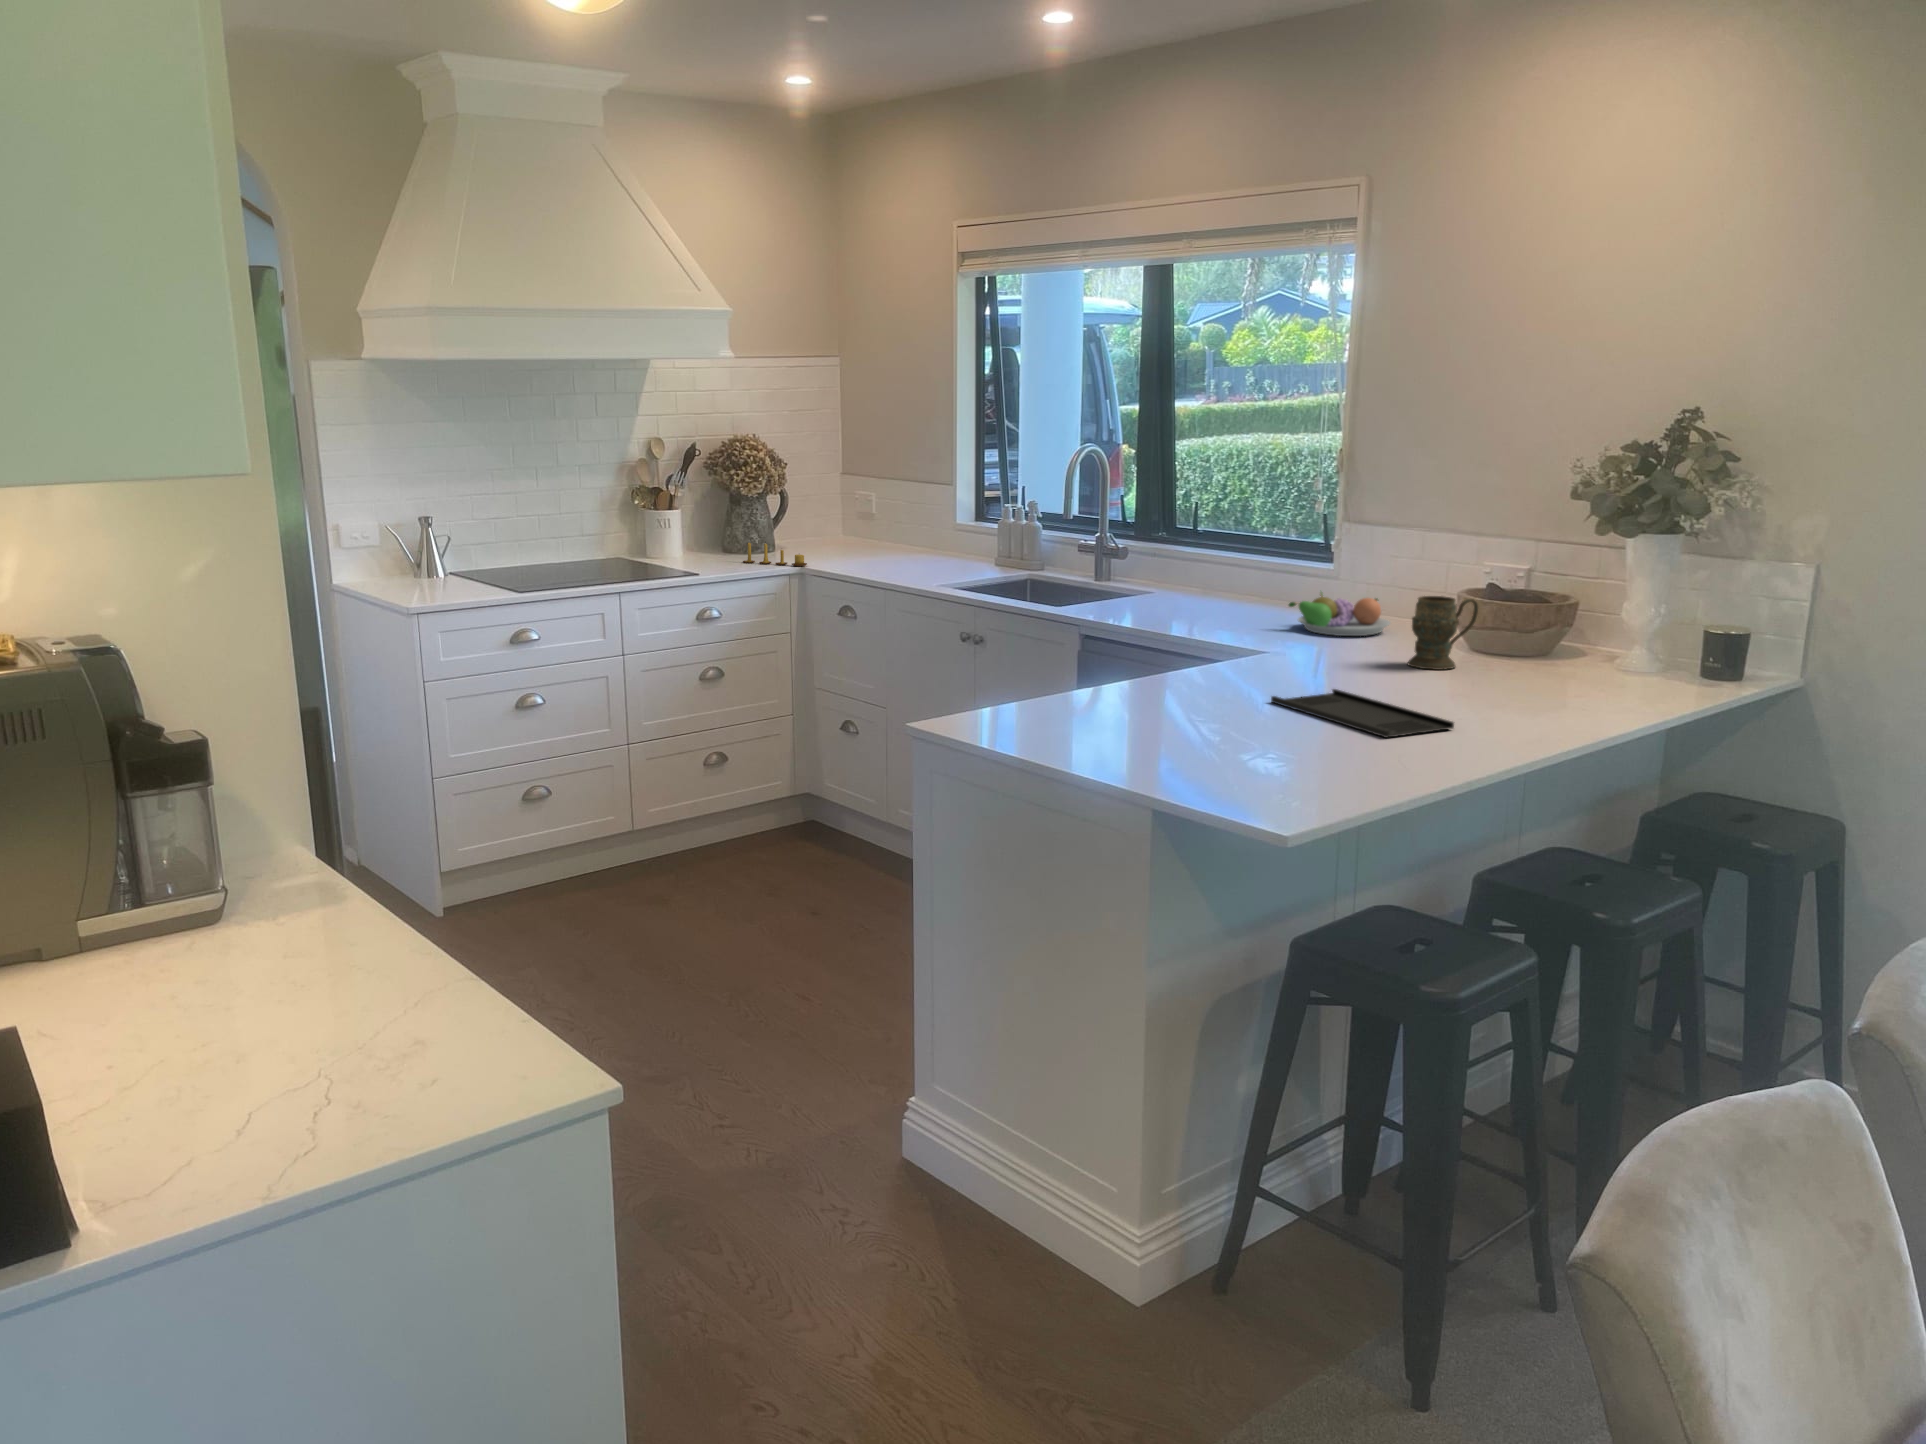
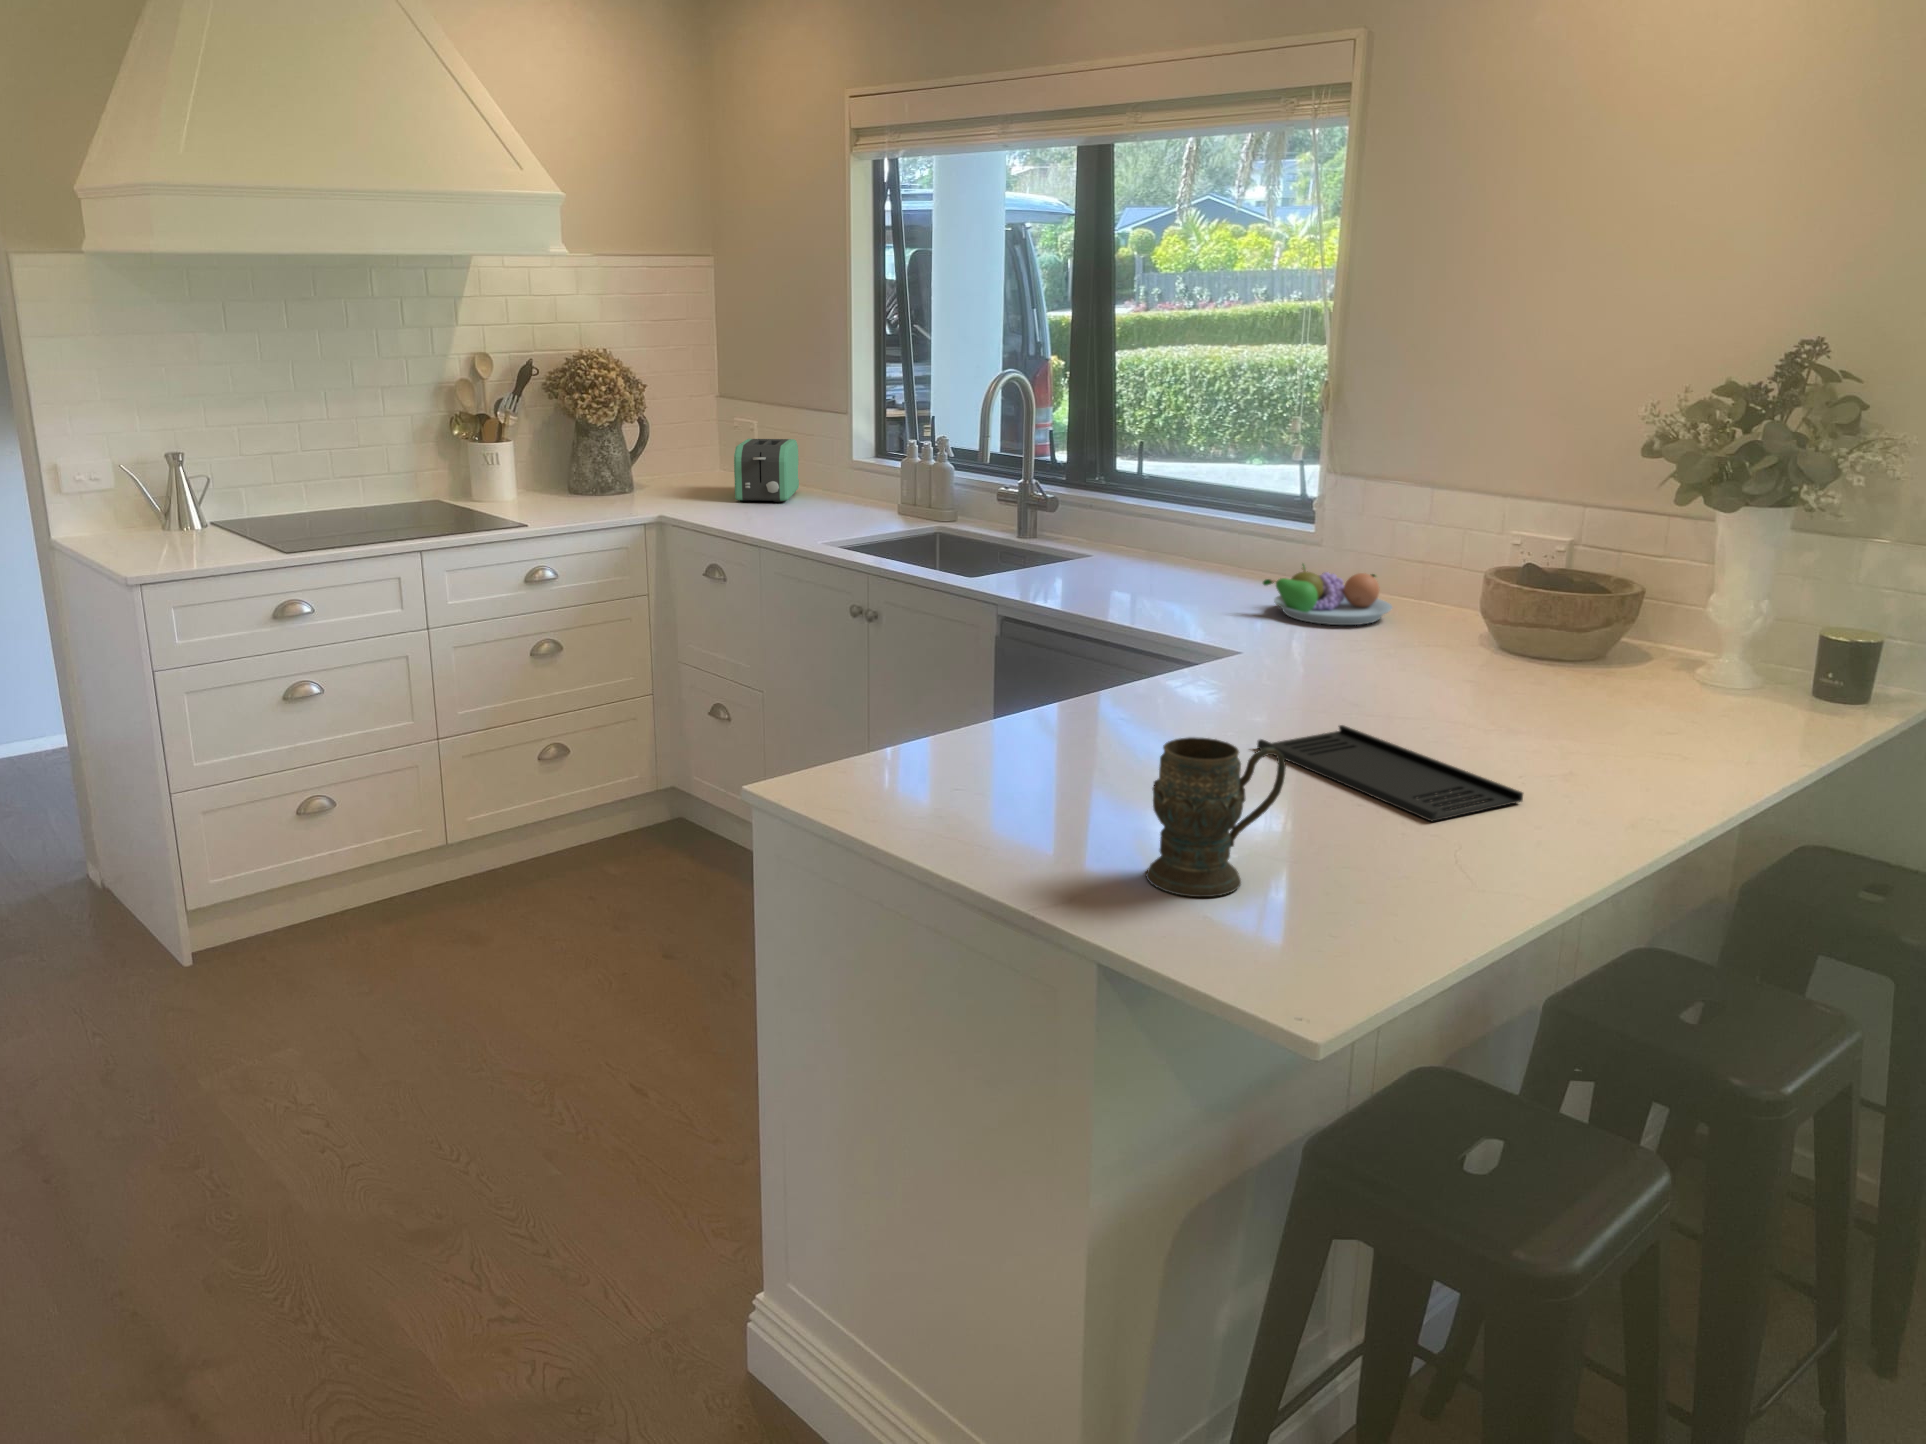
toaster: none [859,508,911,559] -> present [734,439,799,502]
candle: present [743,543,807,566] -> none [590,480,668,512]
mug: present [1408,596,1478,670] -> present [1146,737,1286,897]

